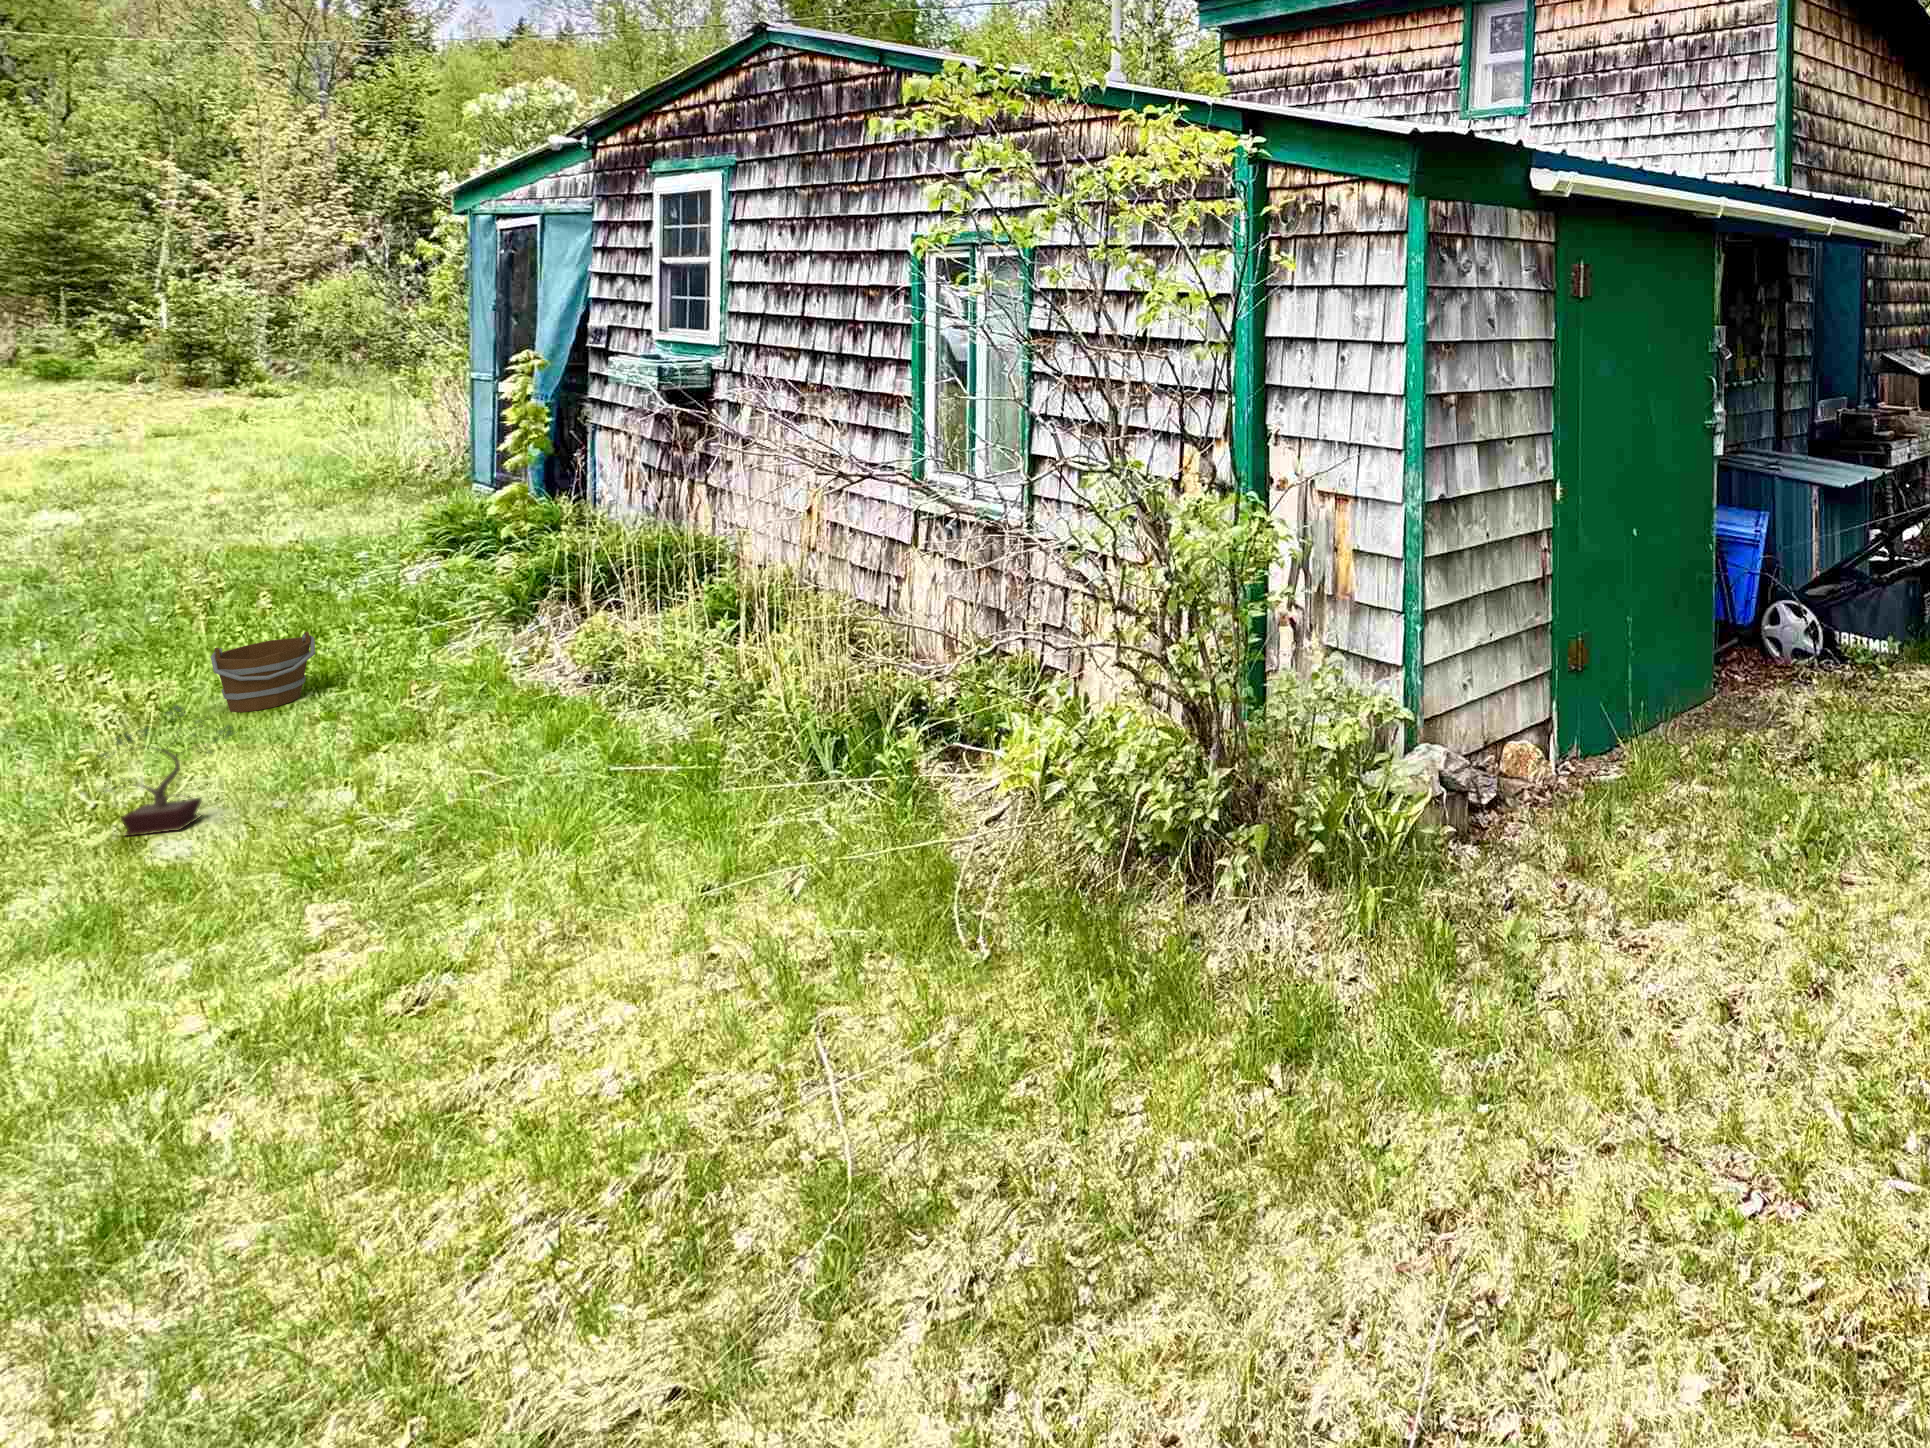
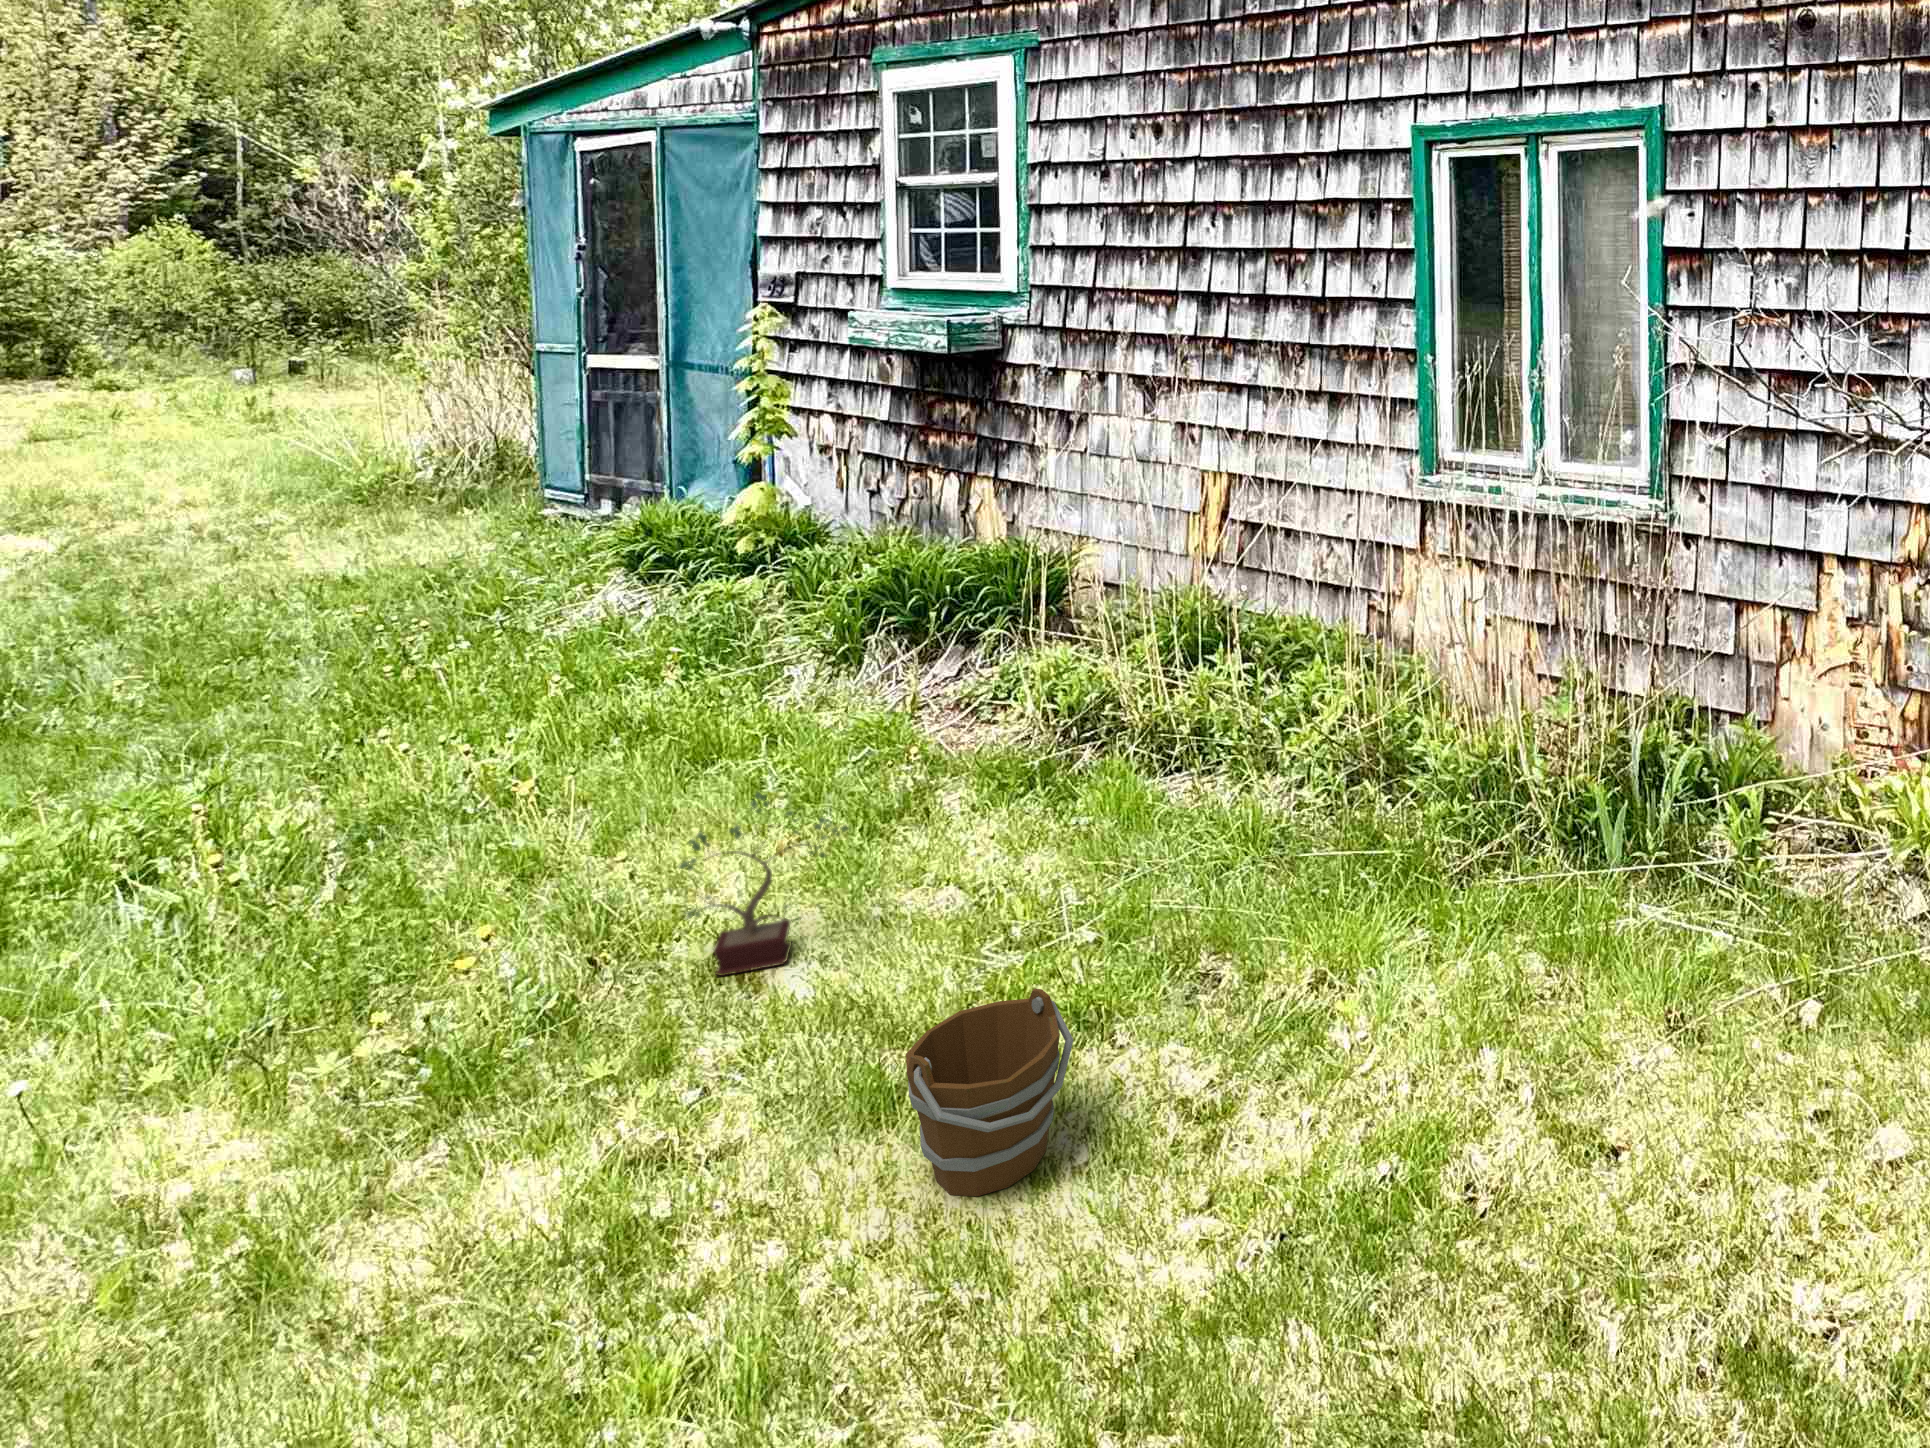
bucket: present [211,632,315,712] -> present [906,988,1073,1196]

